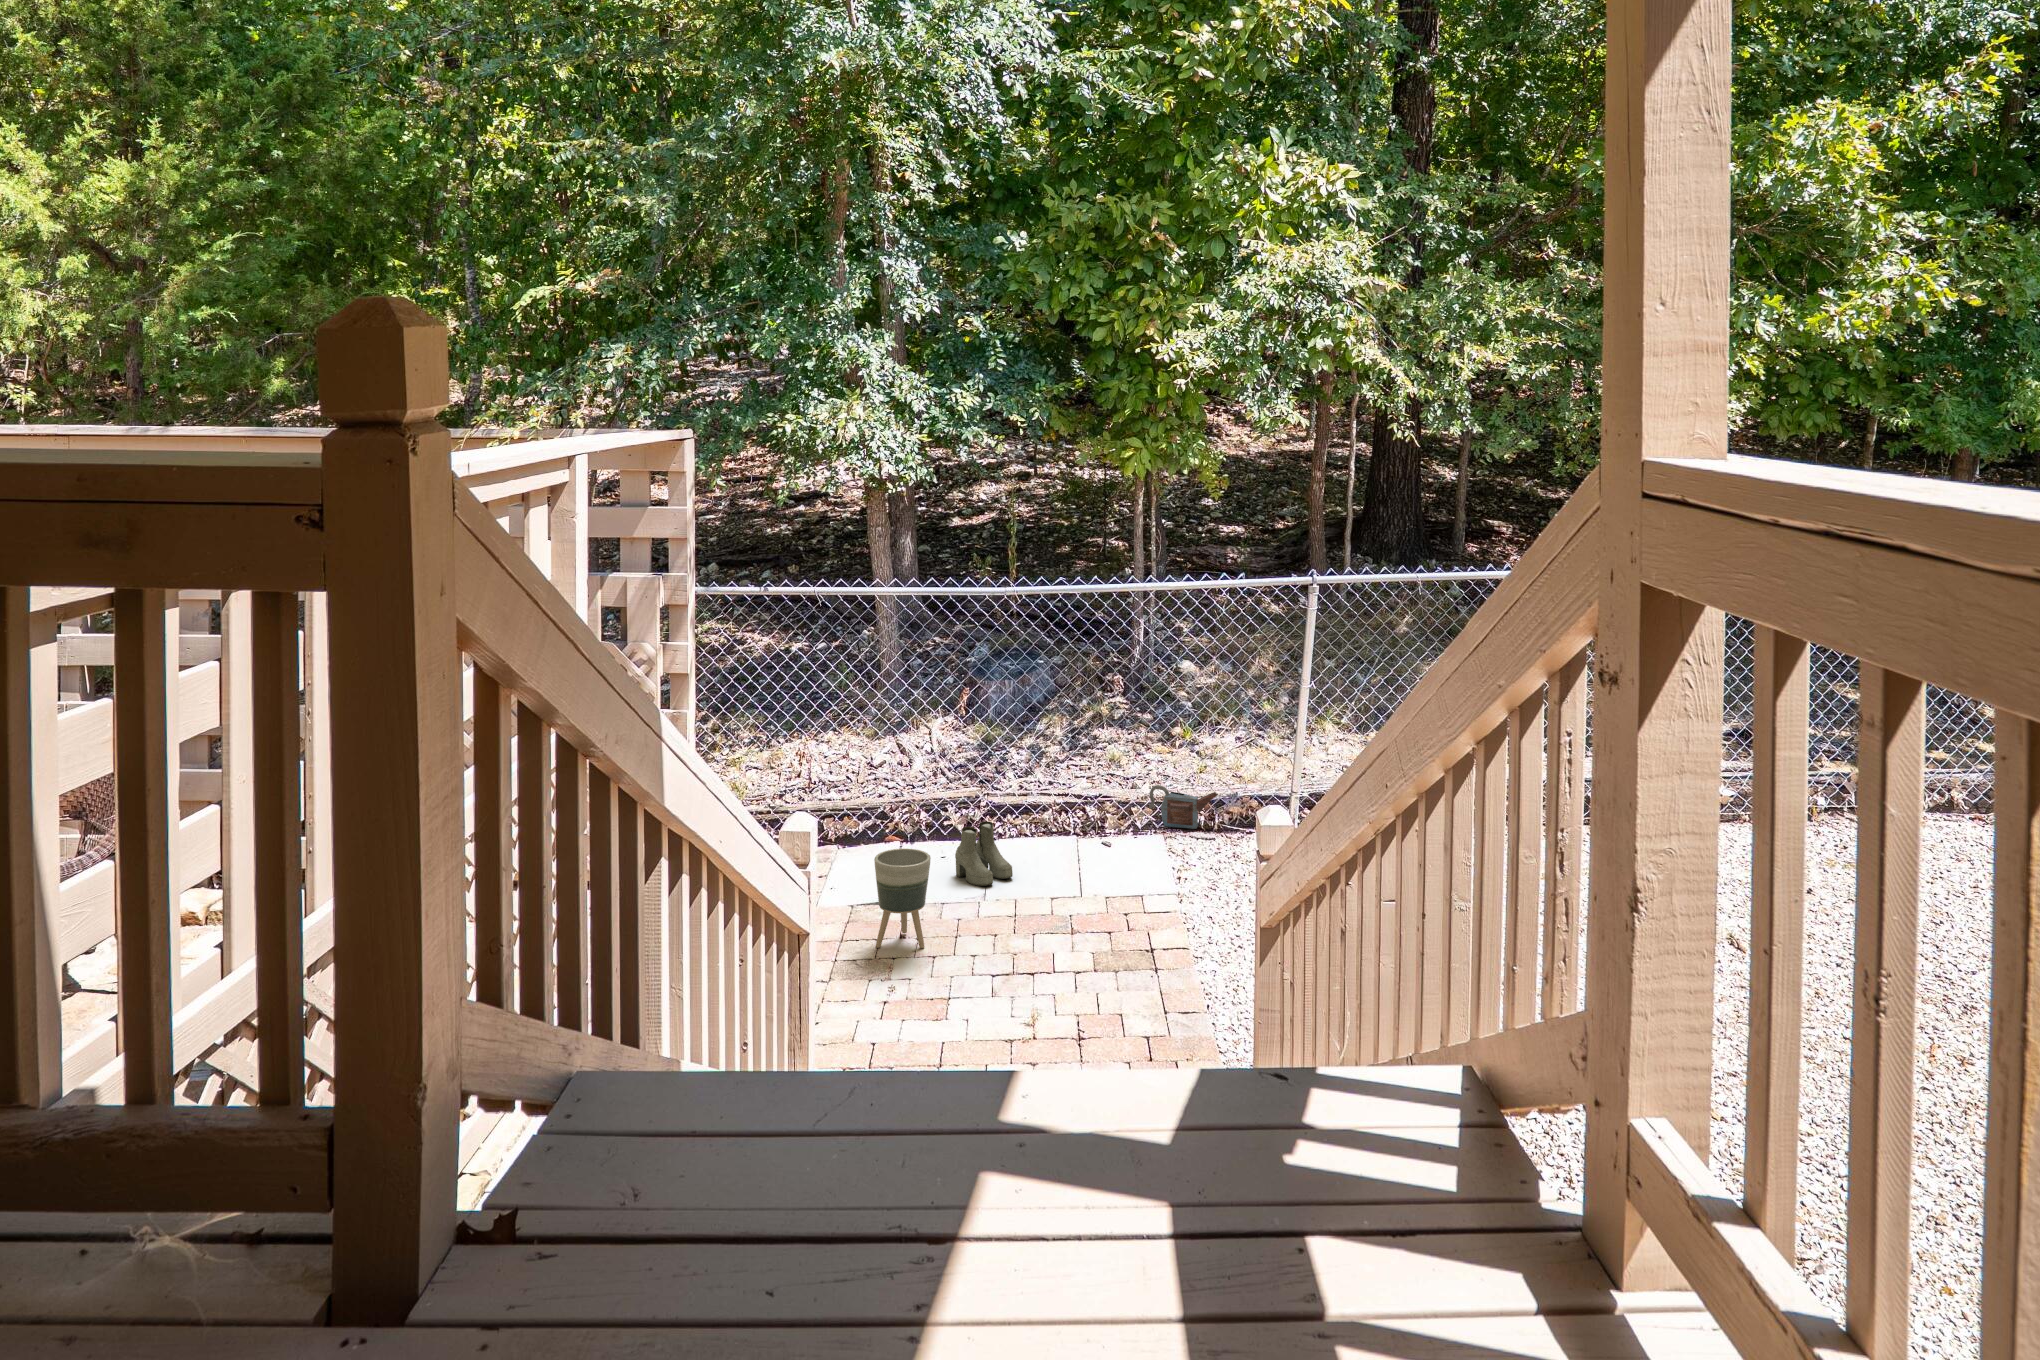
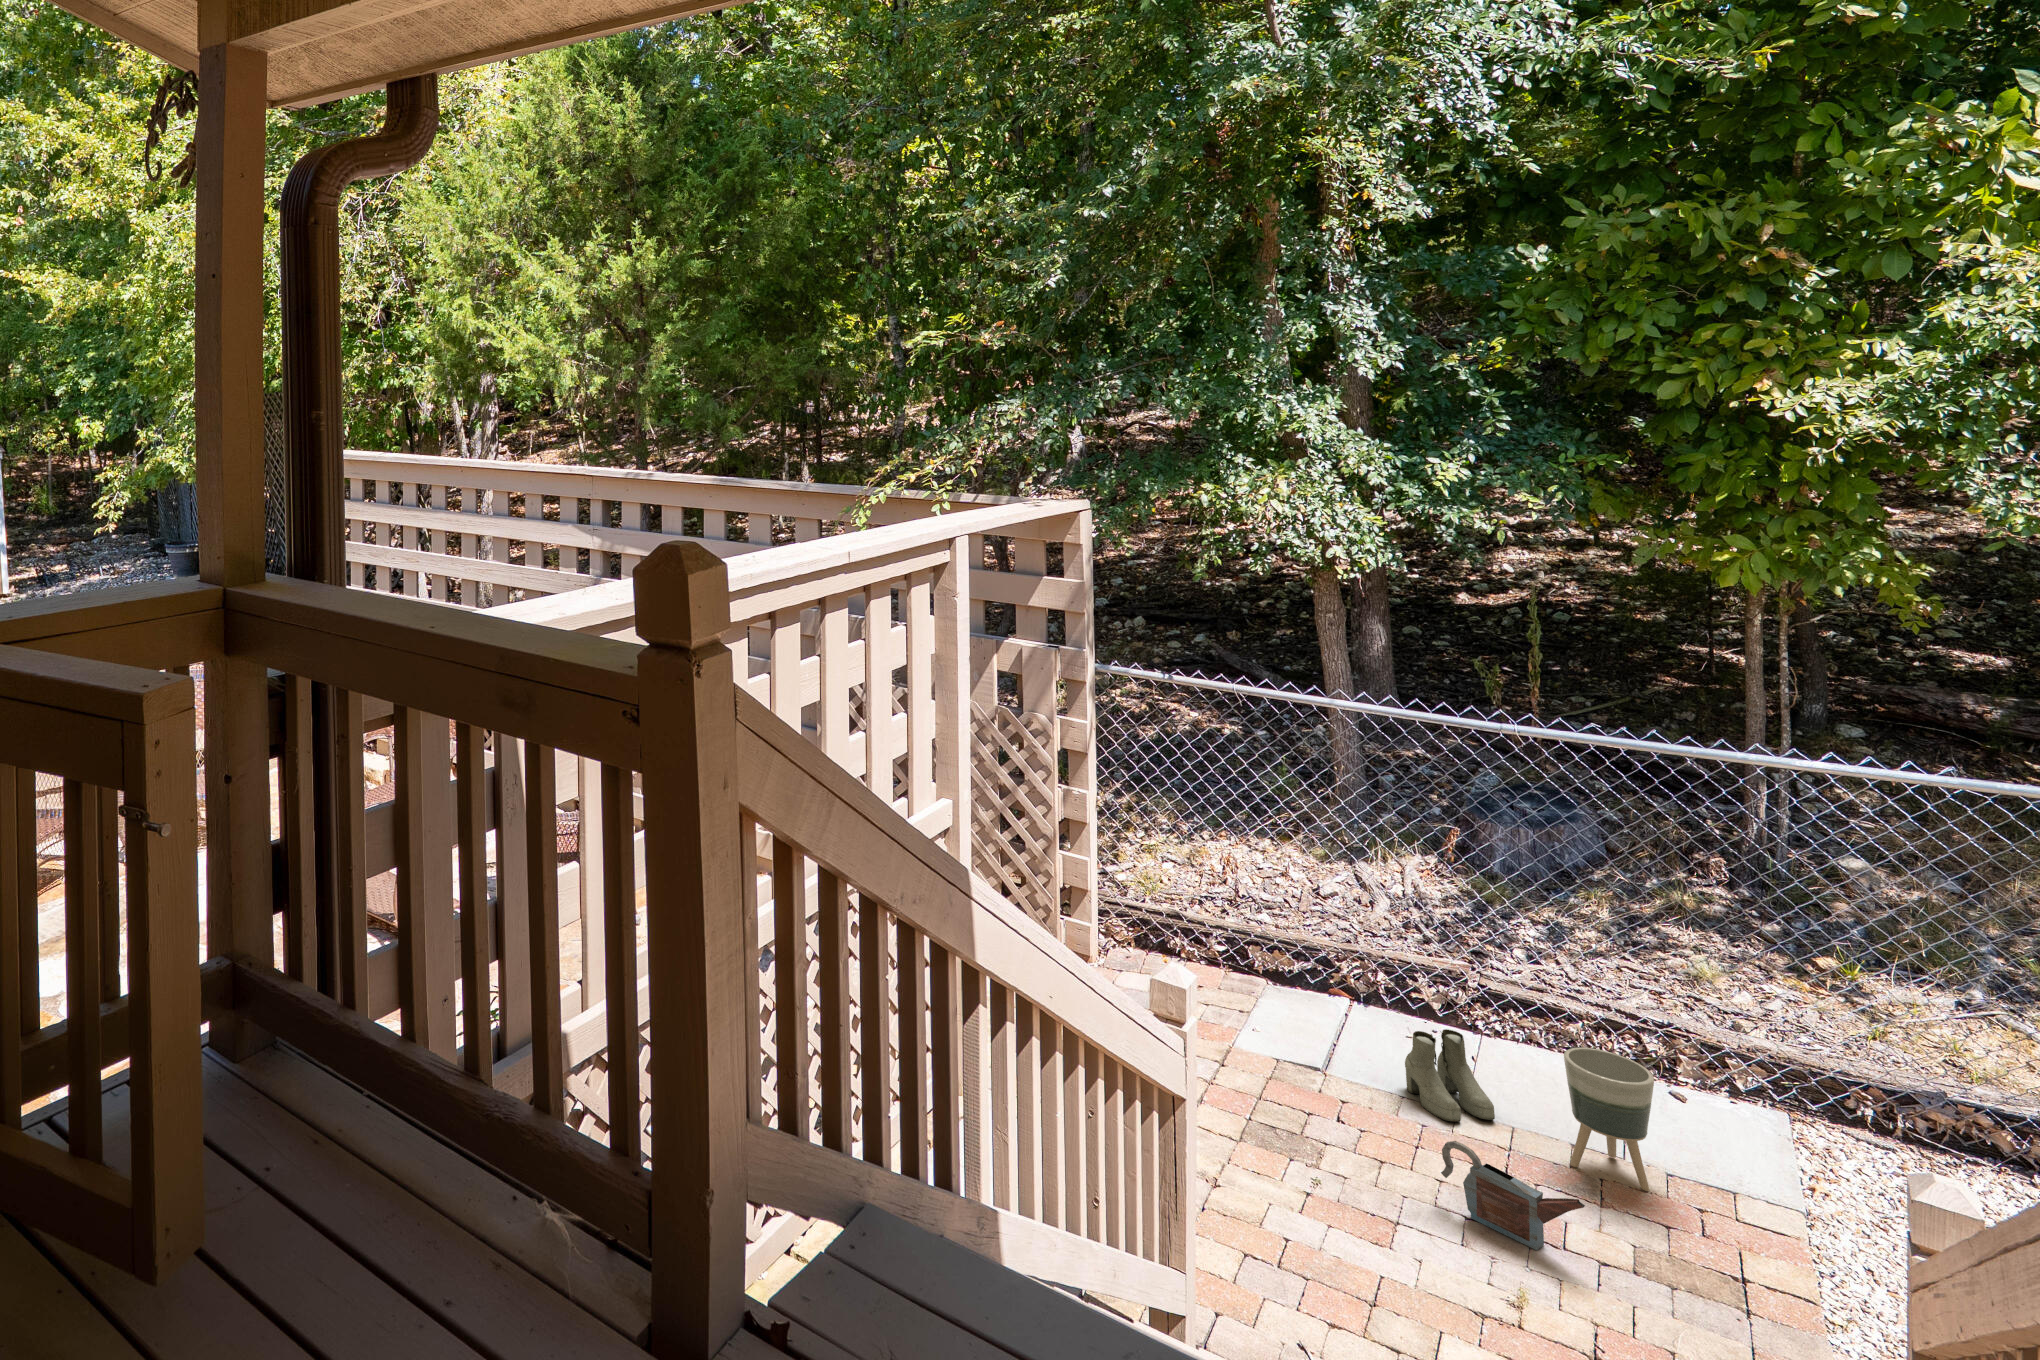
watering can: present [1149,785,1218,829] -> present [1441,1141,1585,1250]
planter: present [874,849,931,948] -> present [1564,1048,1654,1191]

